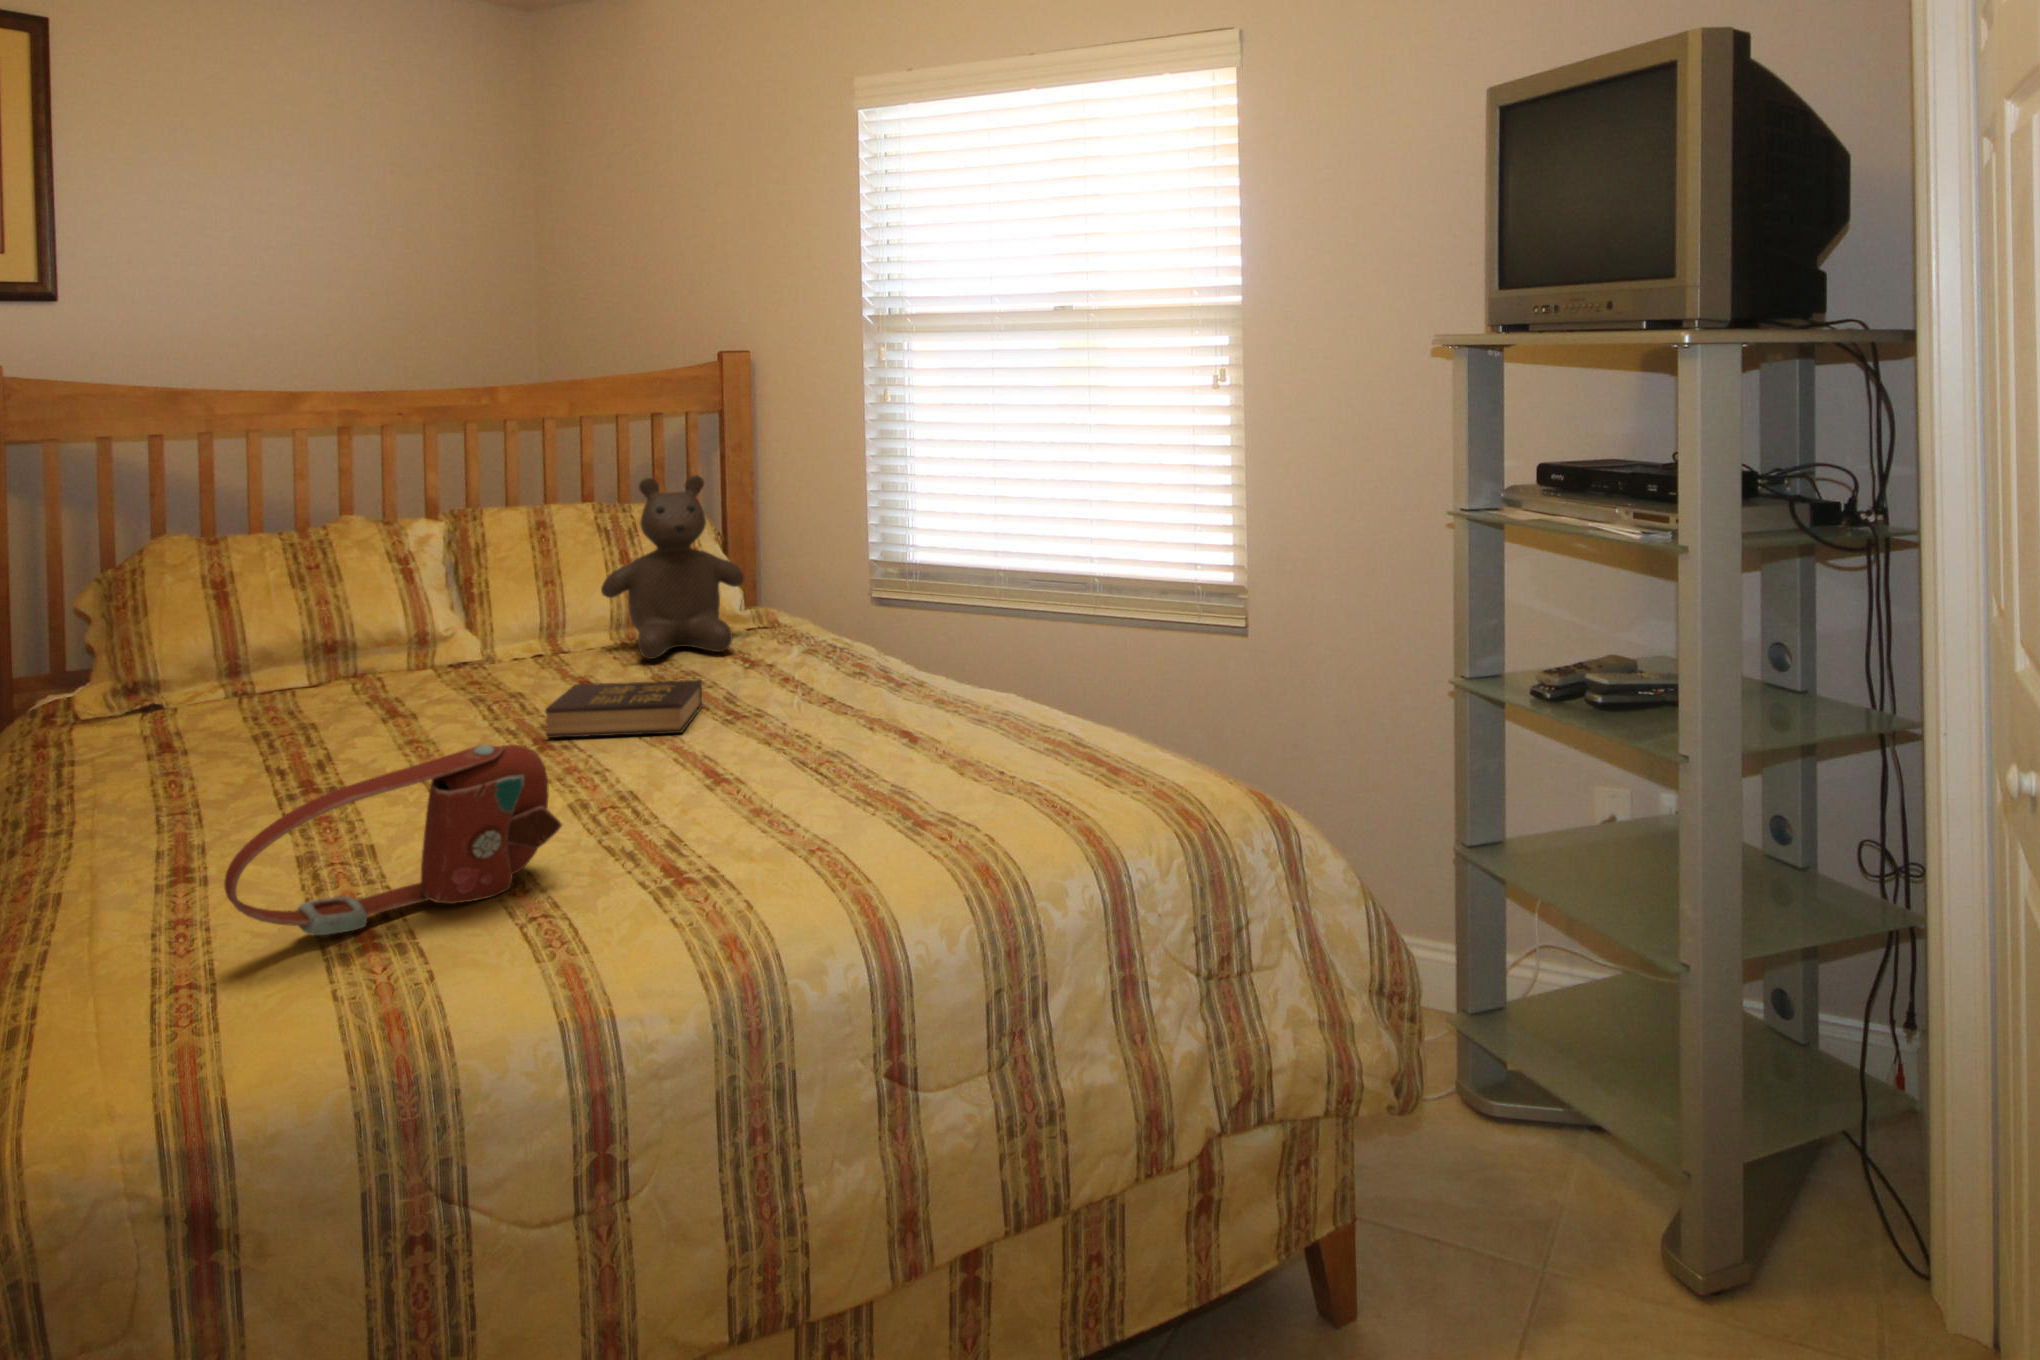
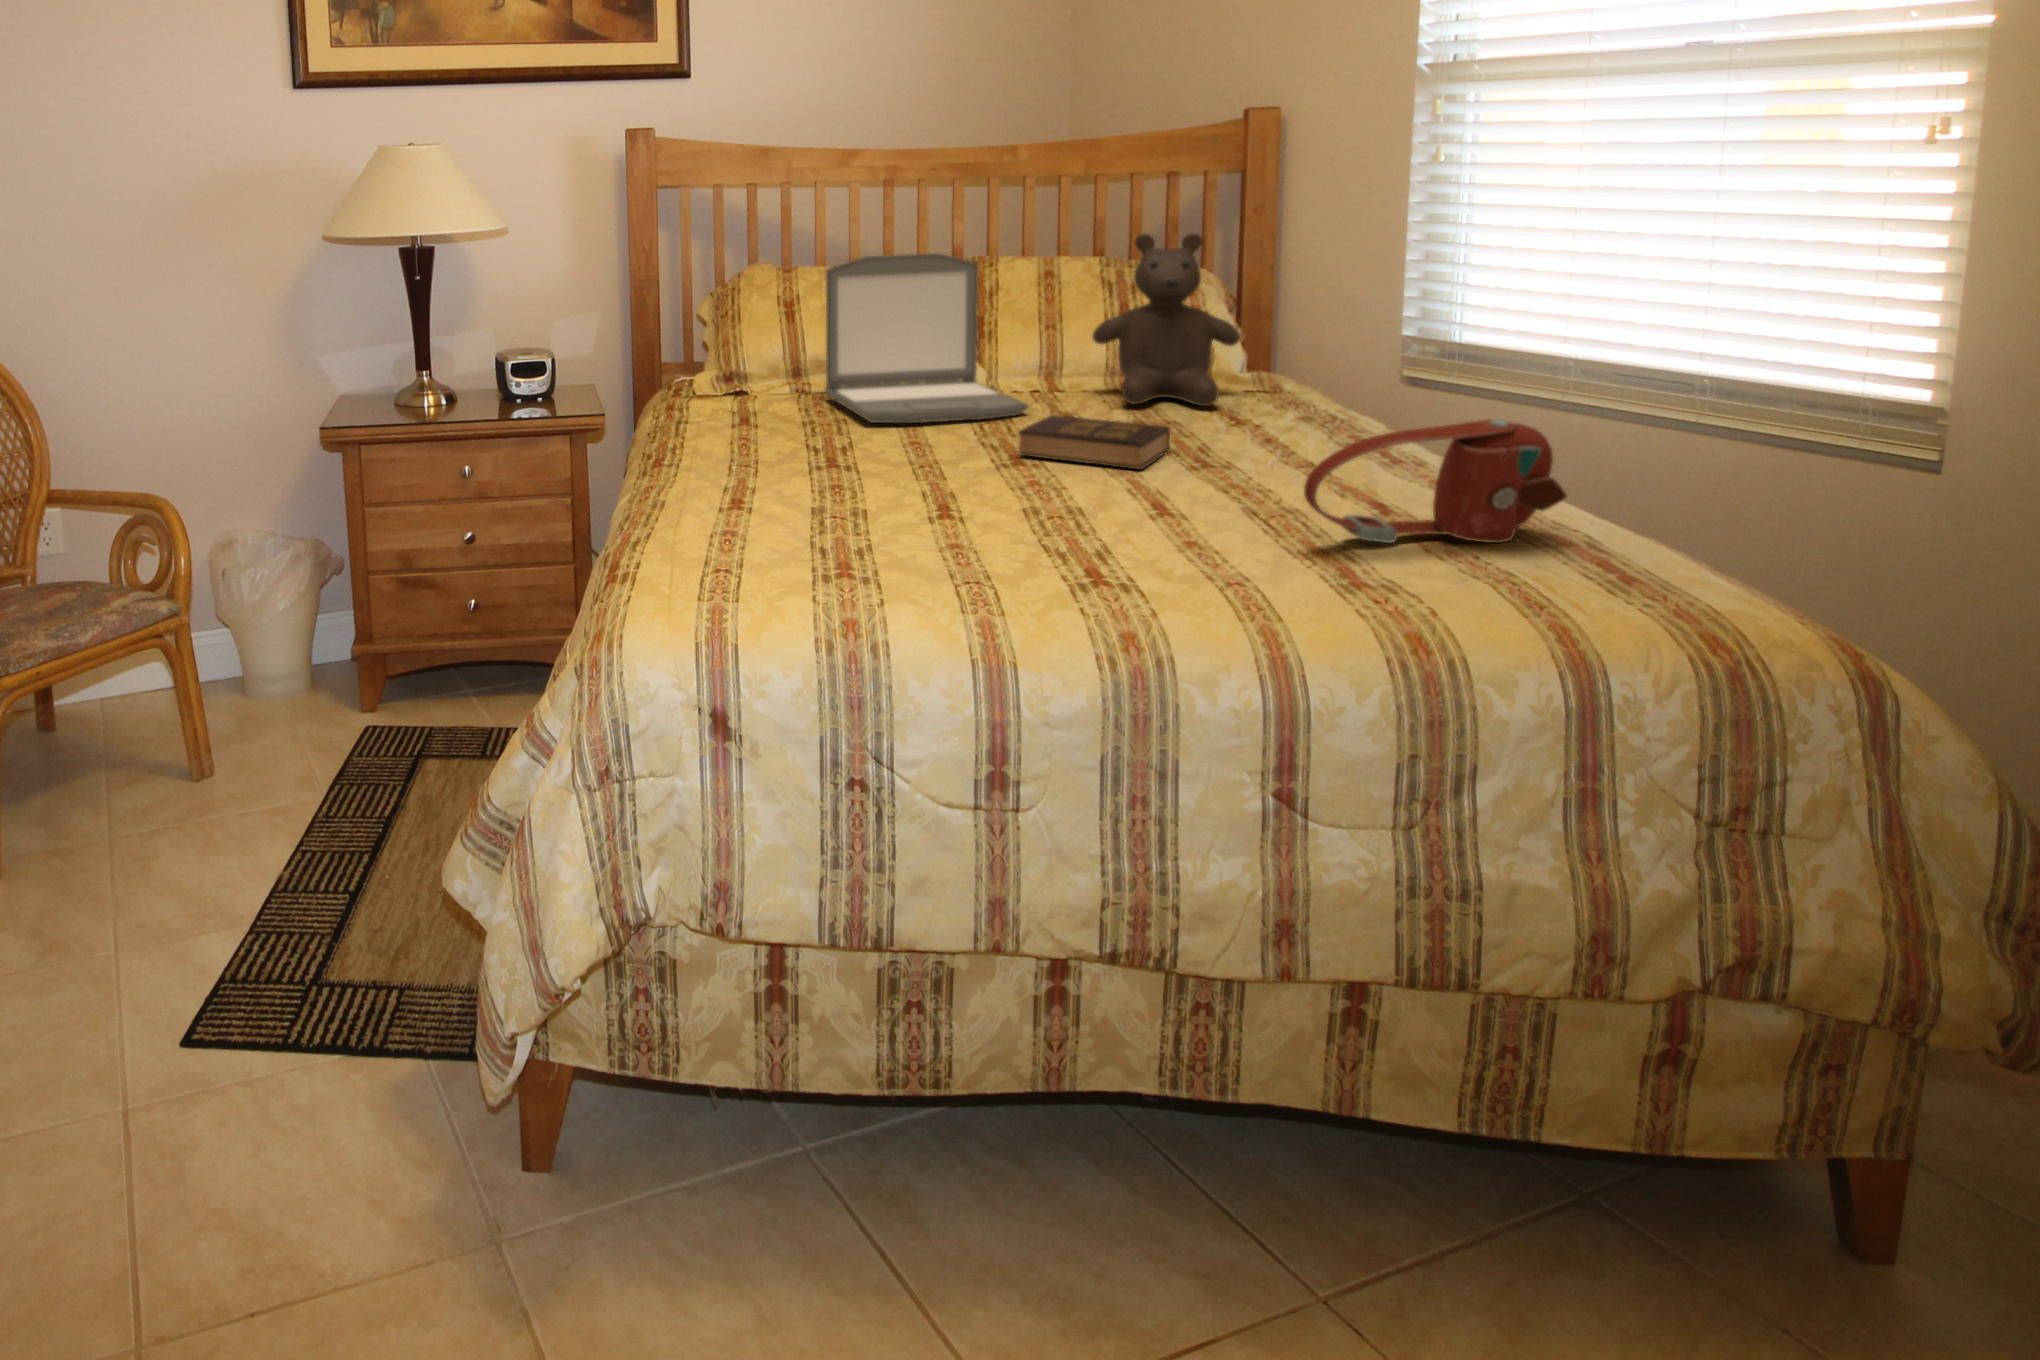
laptop: none [279,510,543,725] -> present [825,253,1029,423]
handbag: present [224,744,562,935] -> present [1304,419,1567,543]

